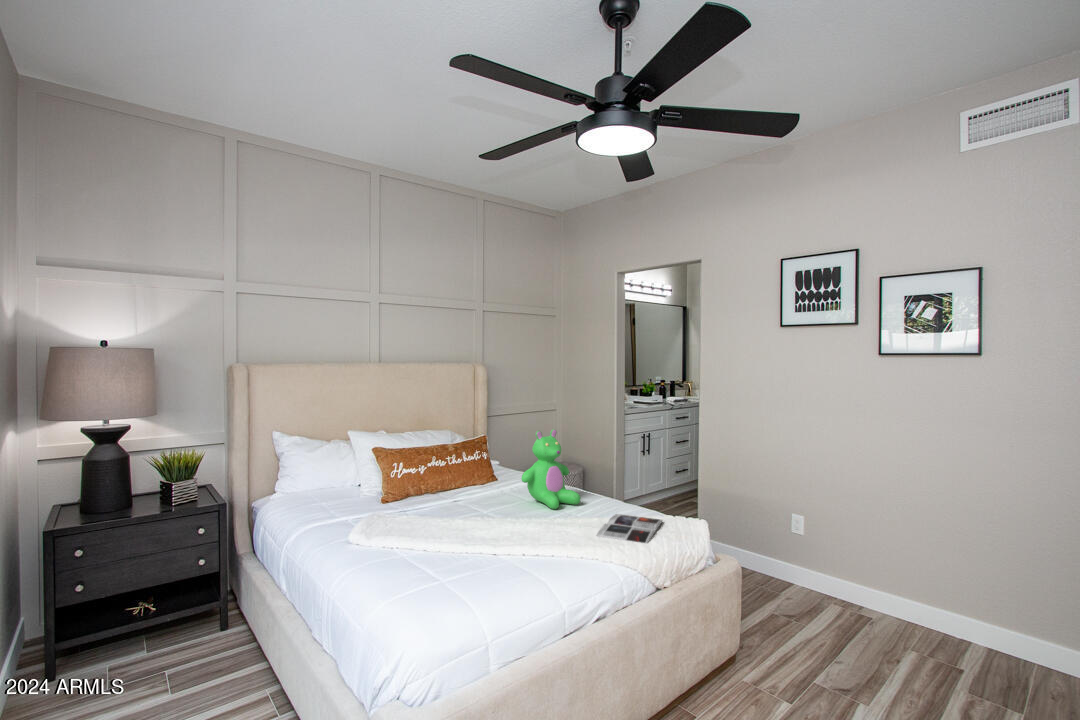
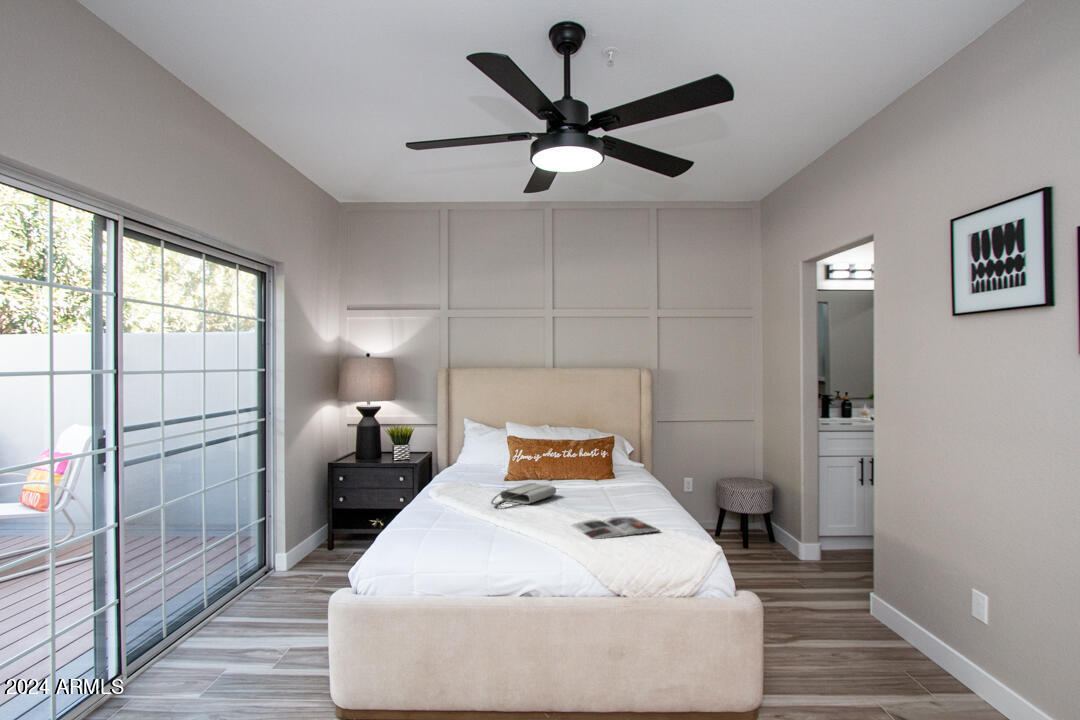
teddy bear: present [521,429,581,509] -> none [583,431,639,505]
tote bag: none [460,499,507,534] -> present [491,483,556,505]

